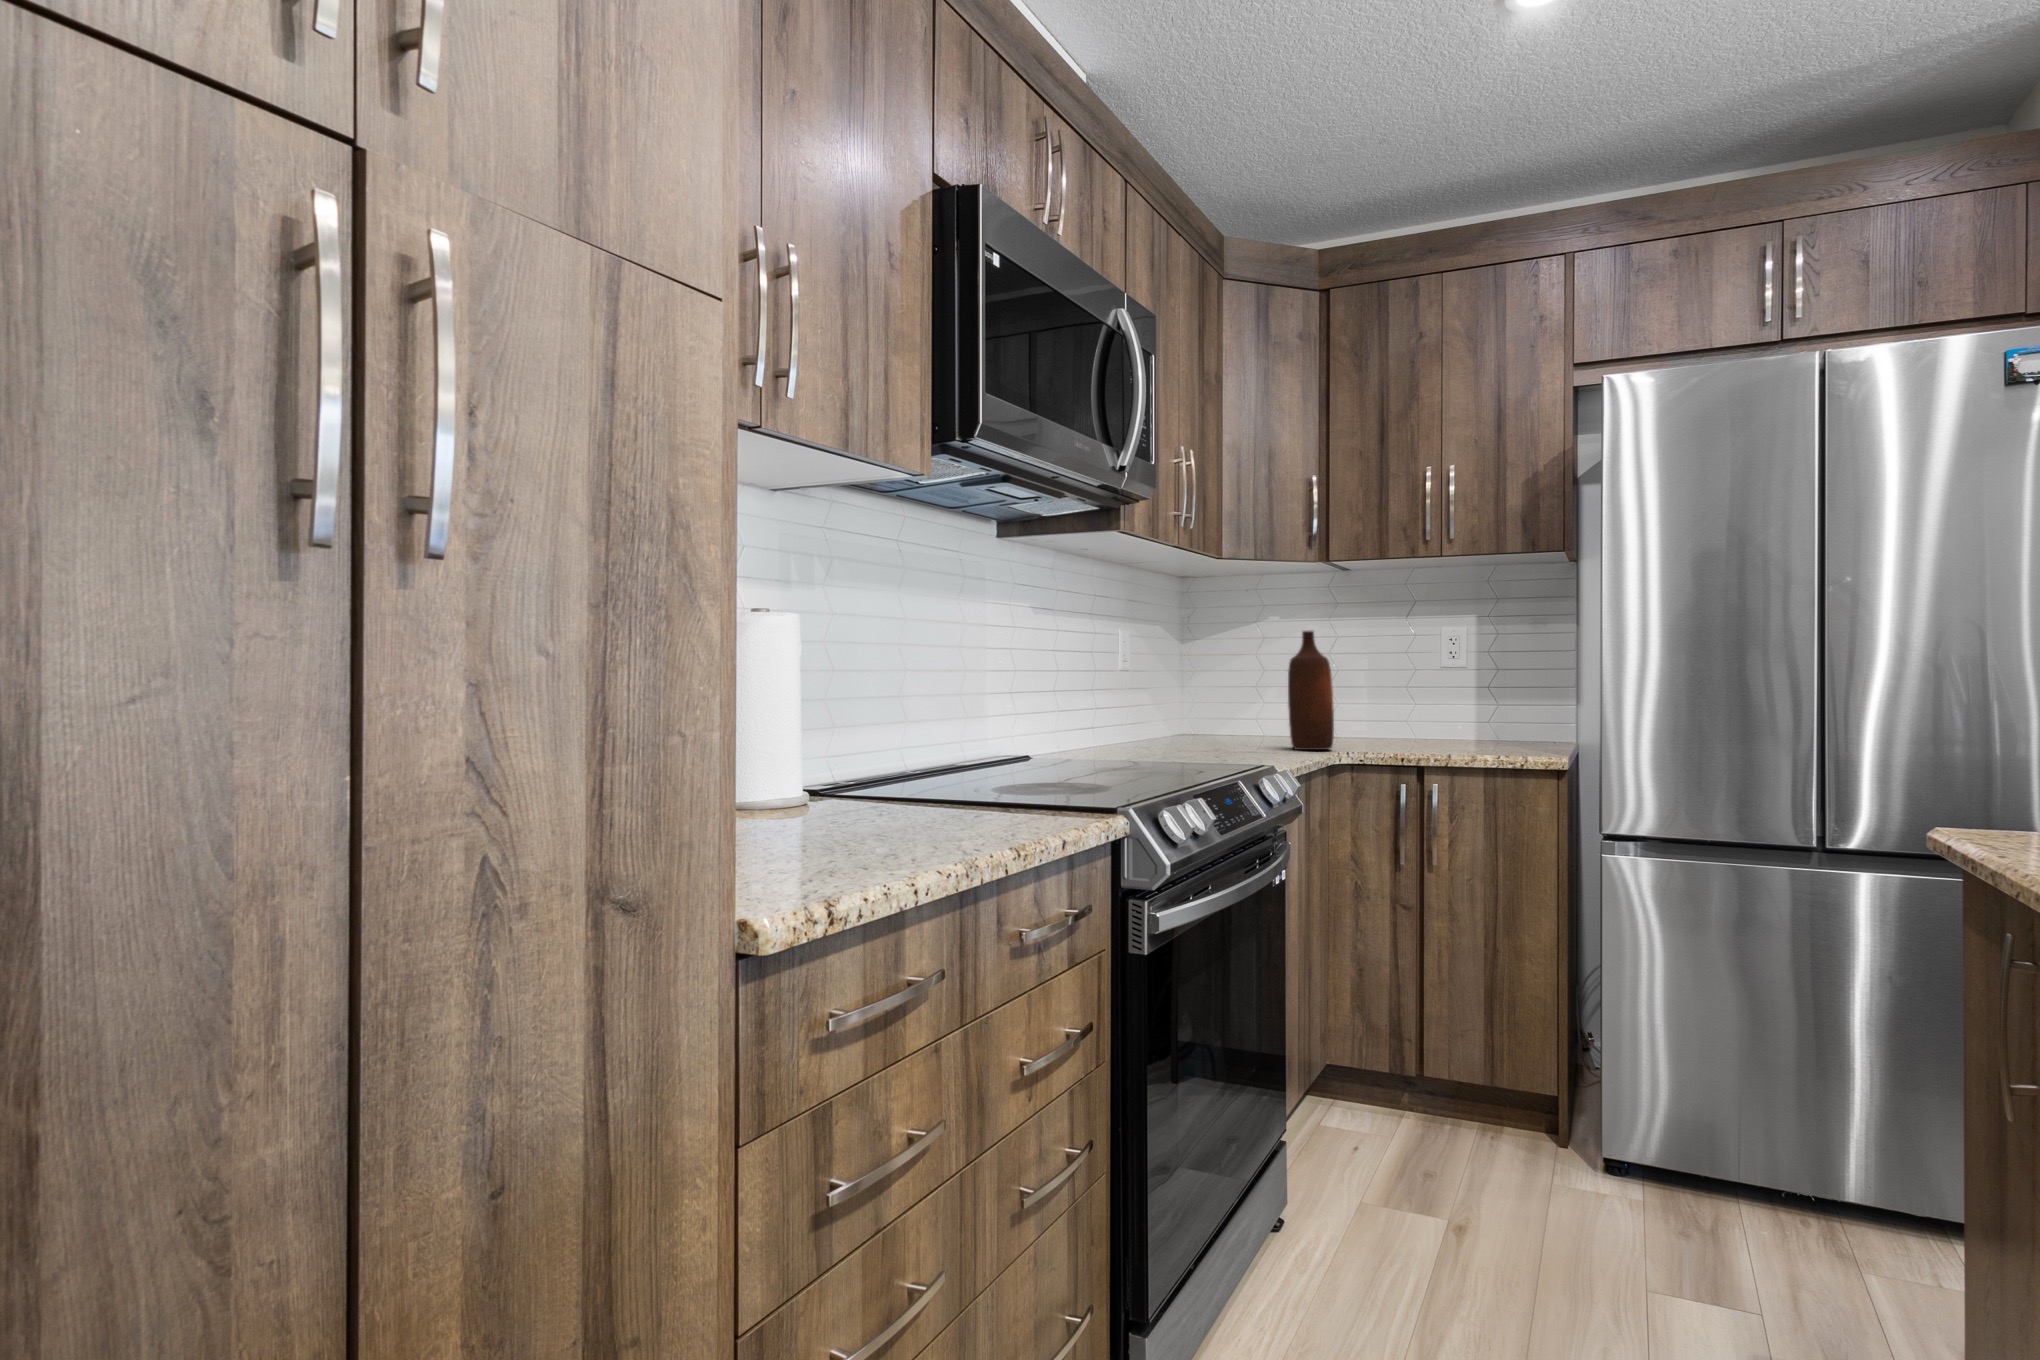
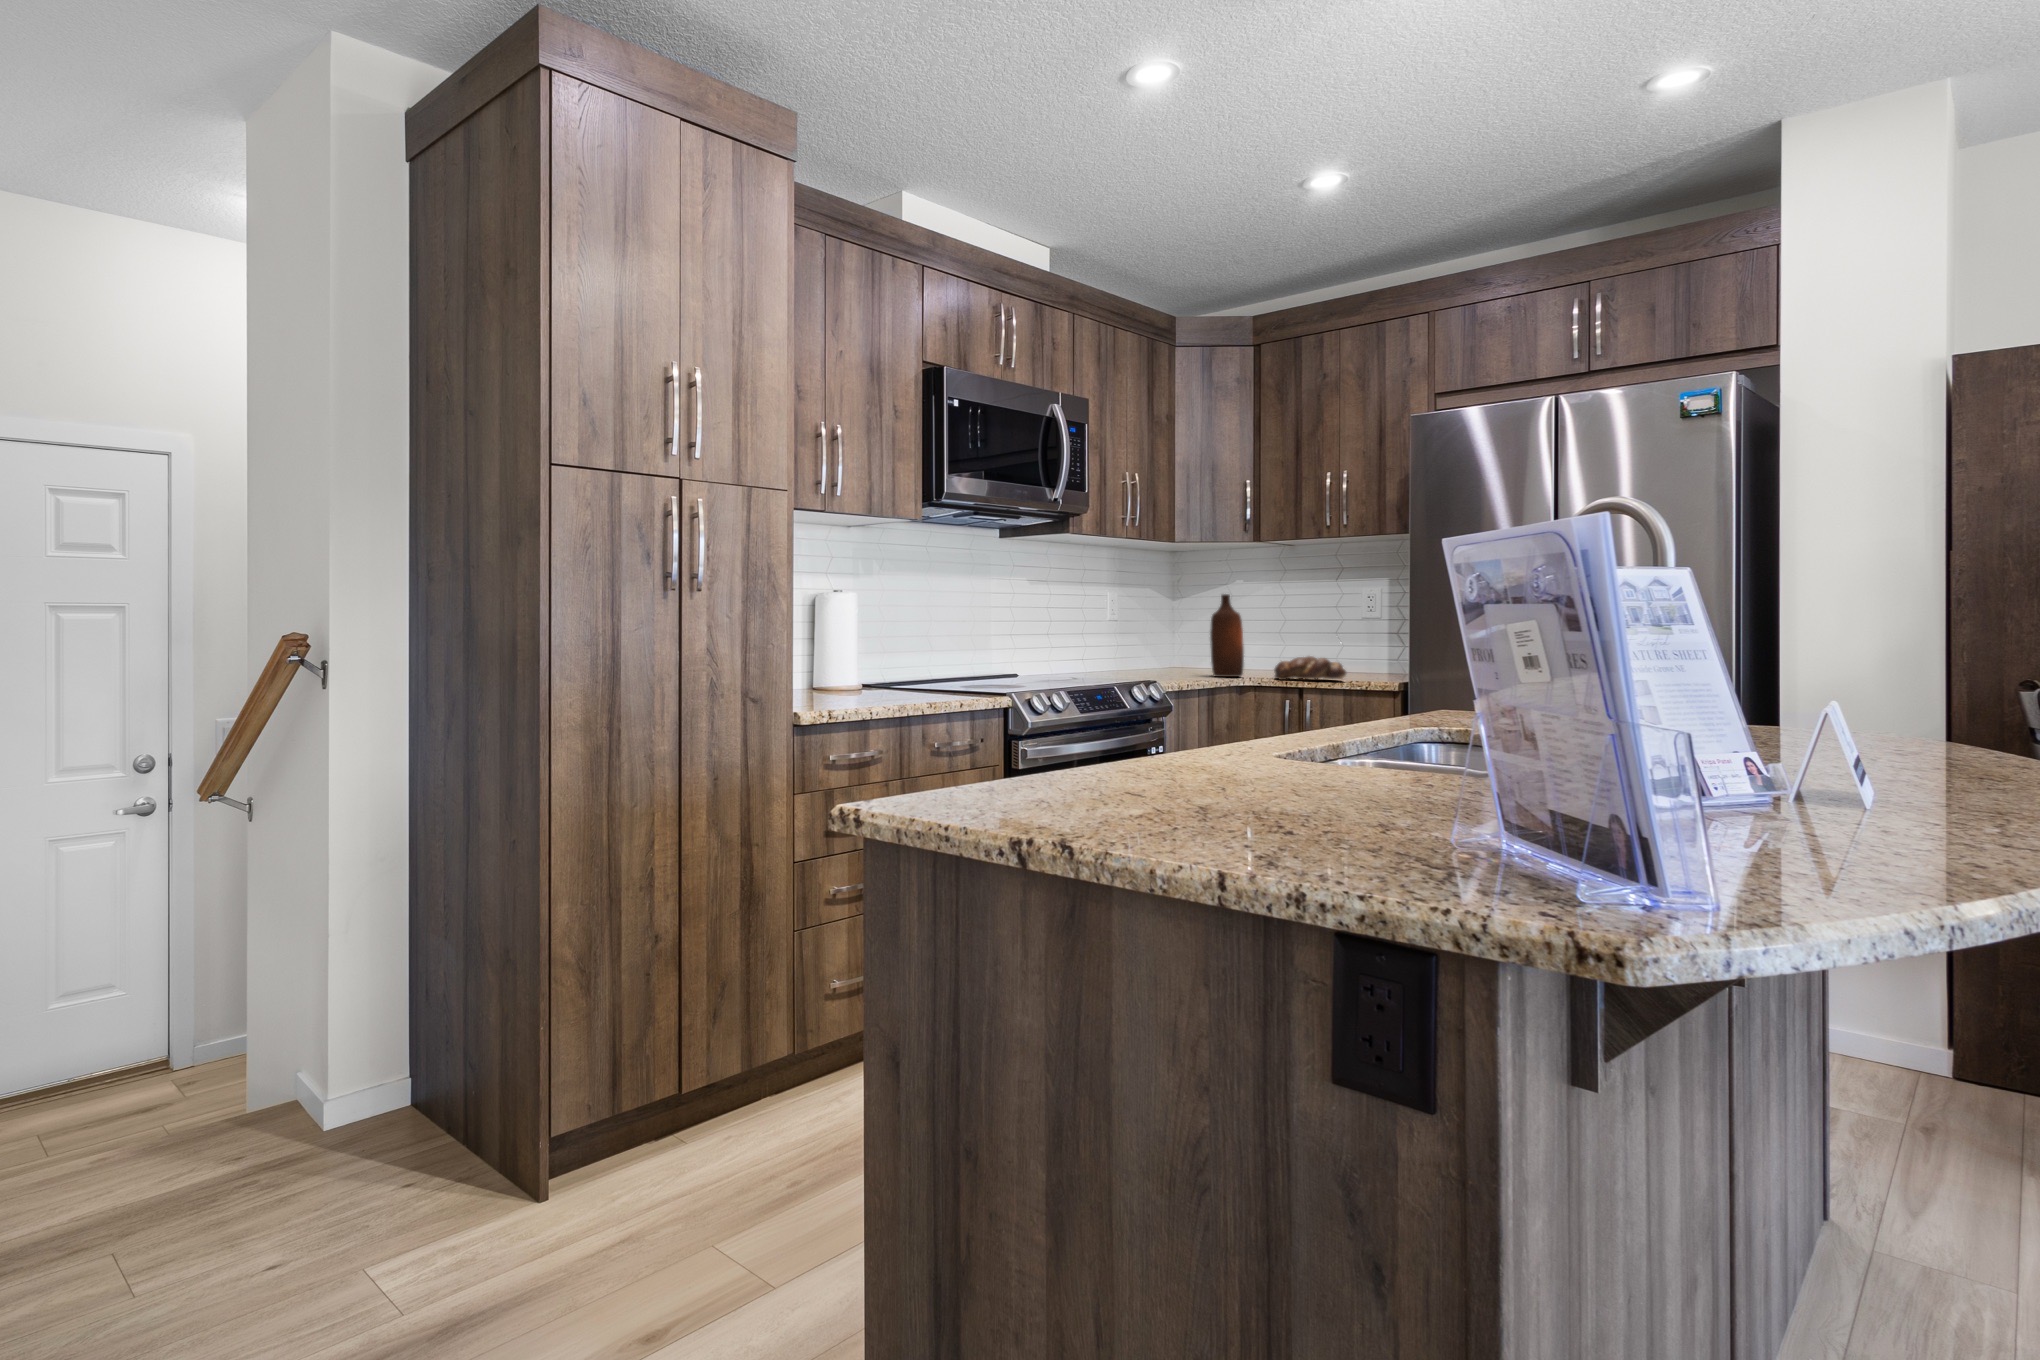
bread loaf: none [1372,718,1472,753] -> present [1274,656,1346,680]

